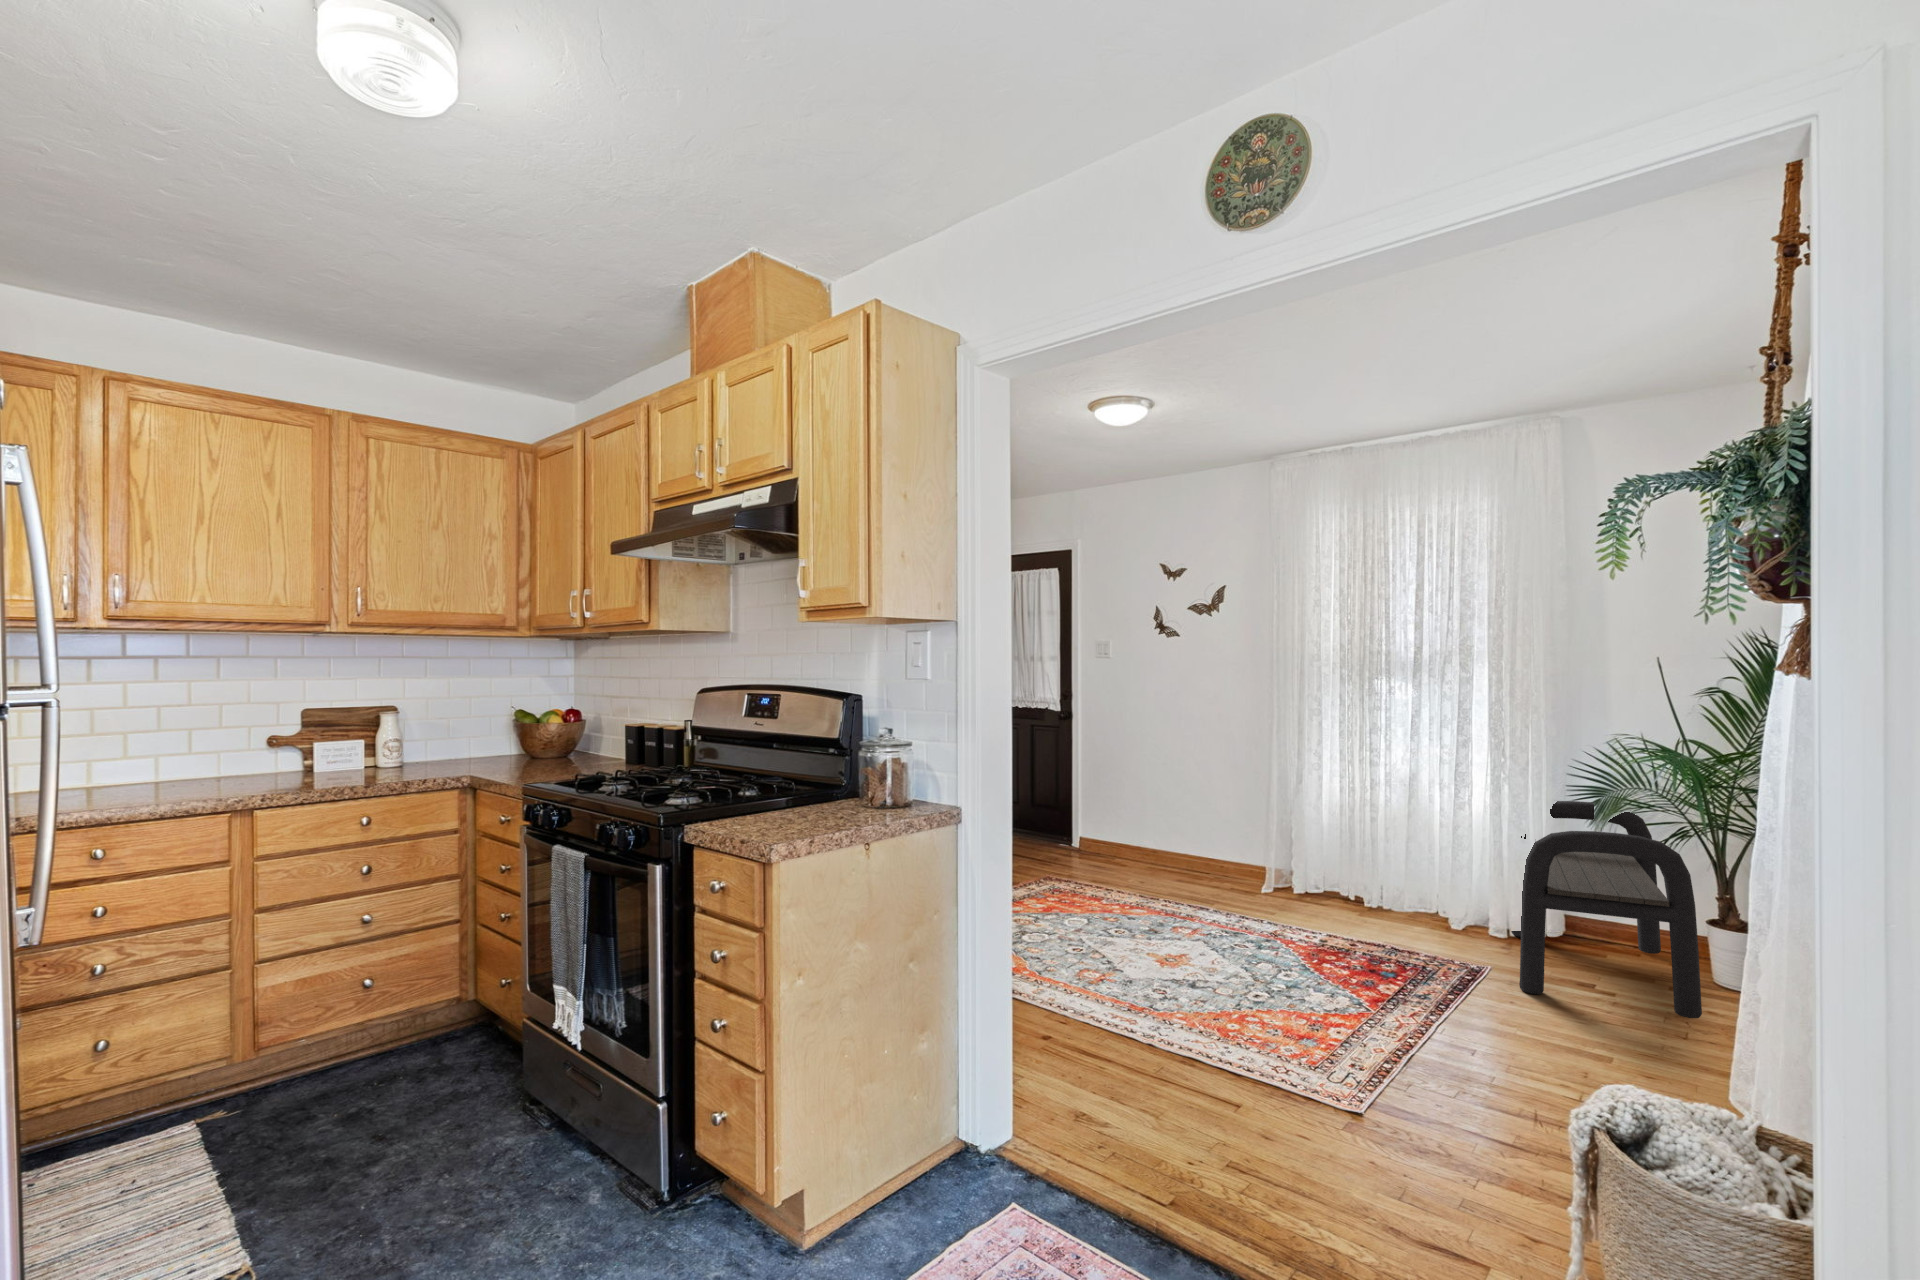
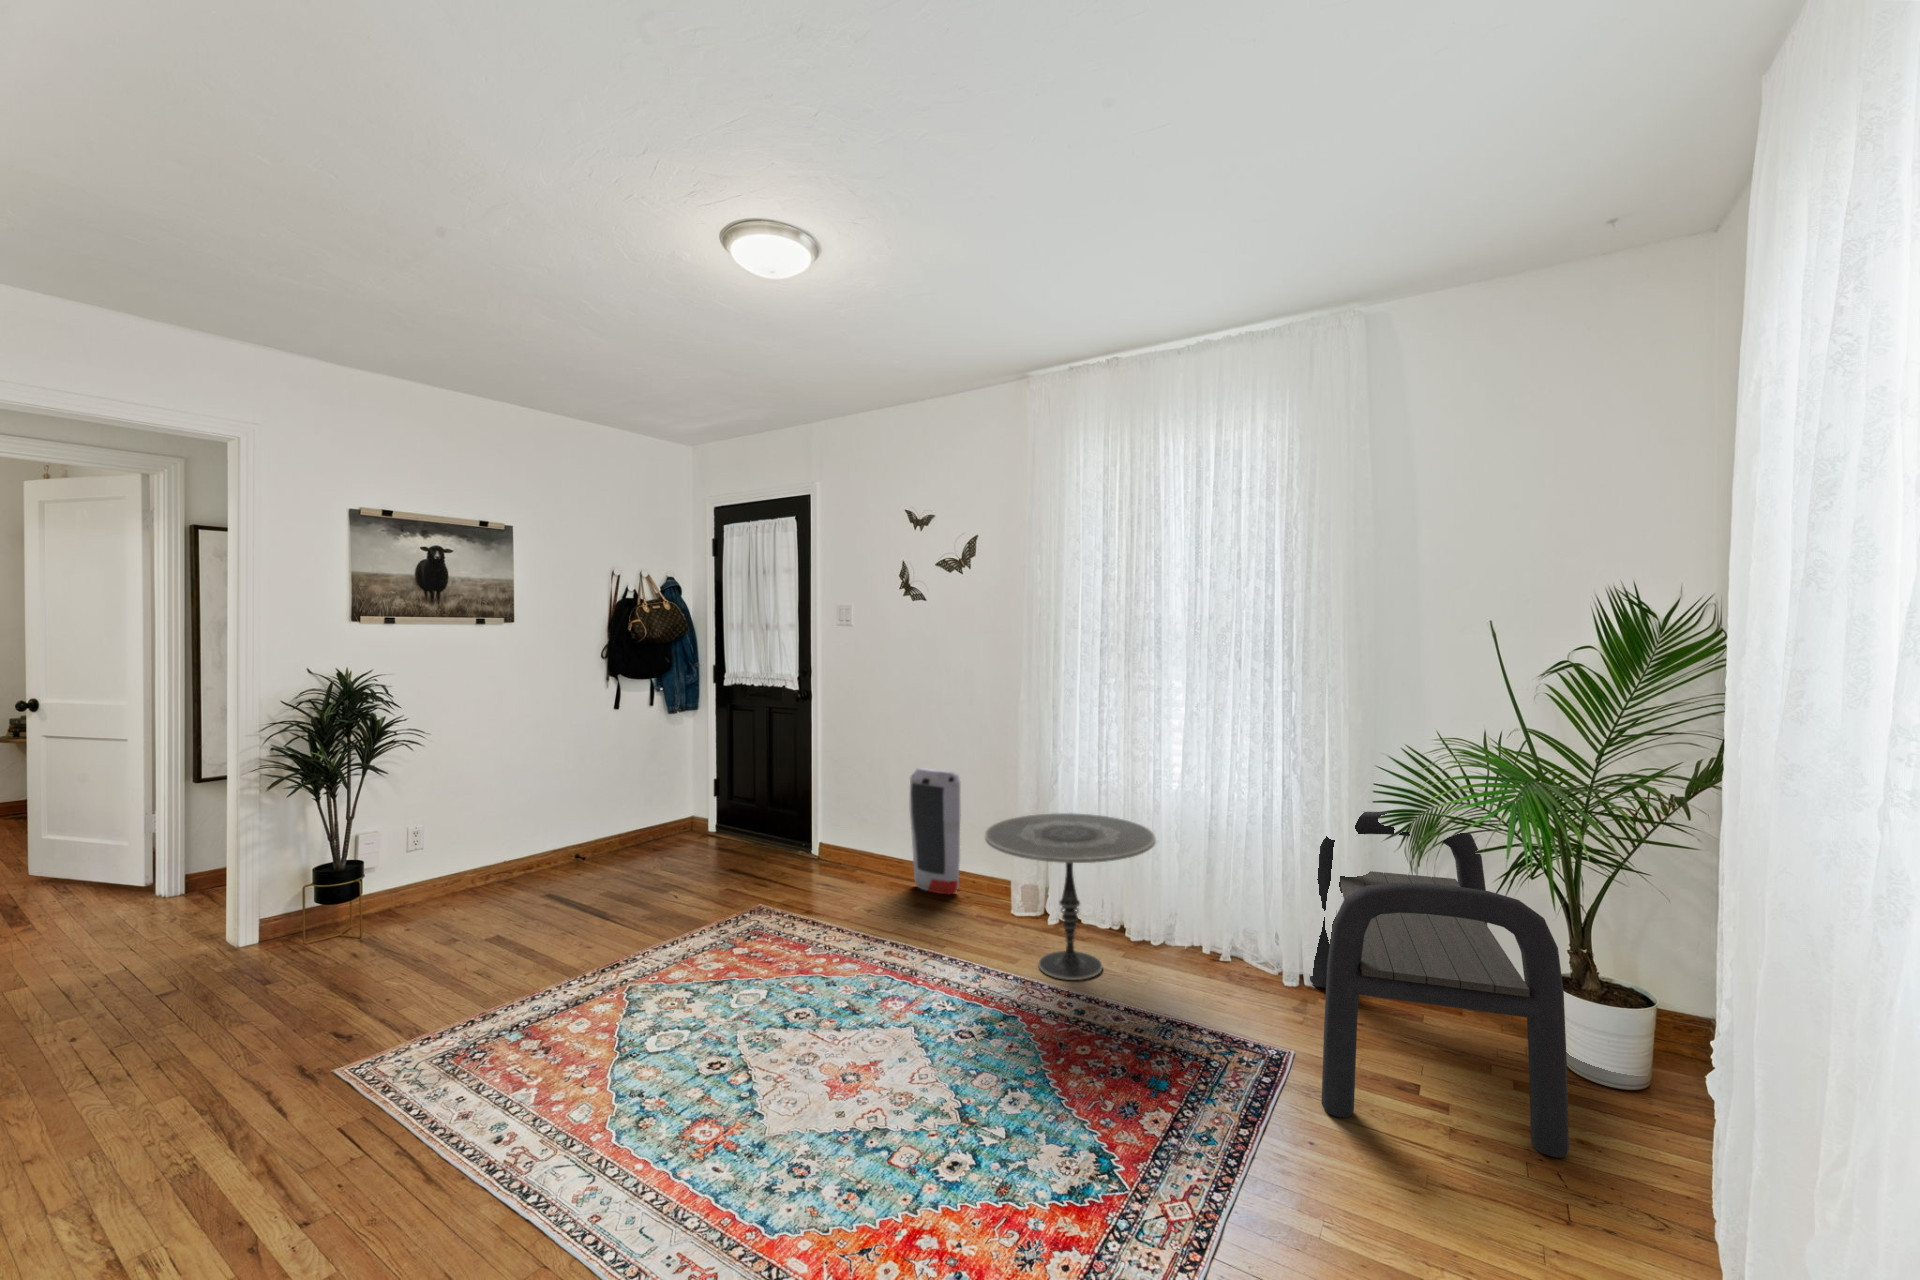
air purifier: none [1163,772,1208,874] -> present [910,768,961,895]
side table: none [1247,804,1384,924] -> present [985,813,1156,980]

